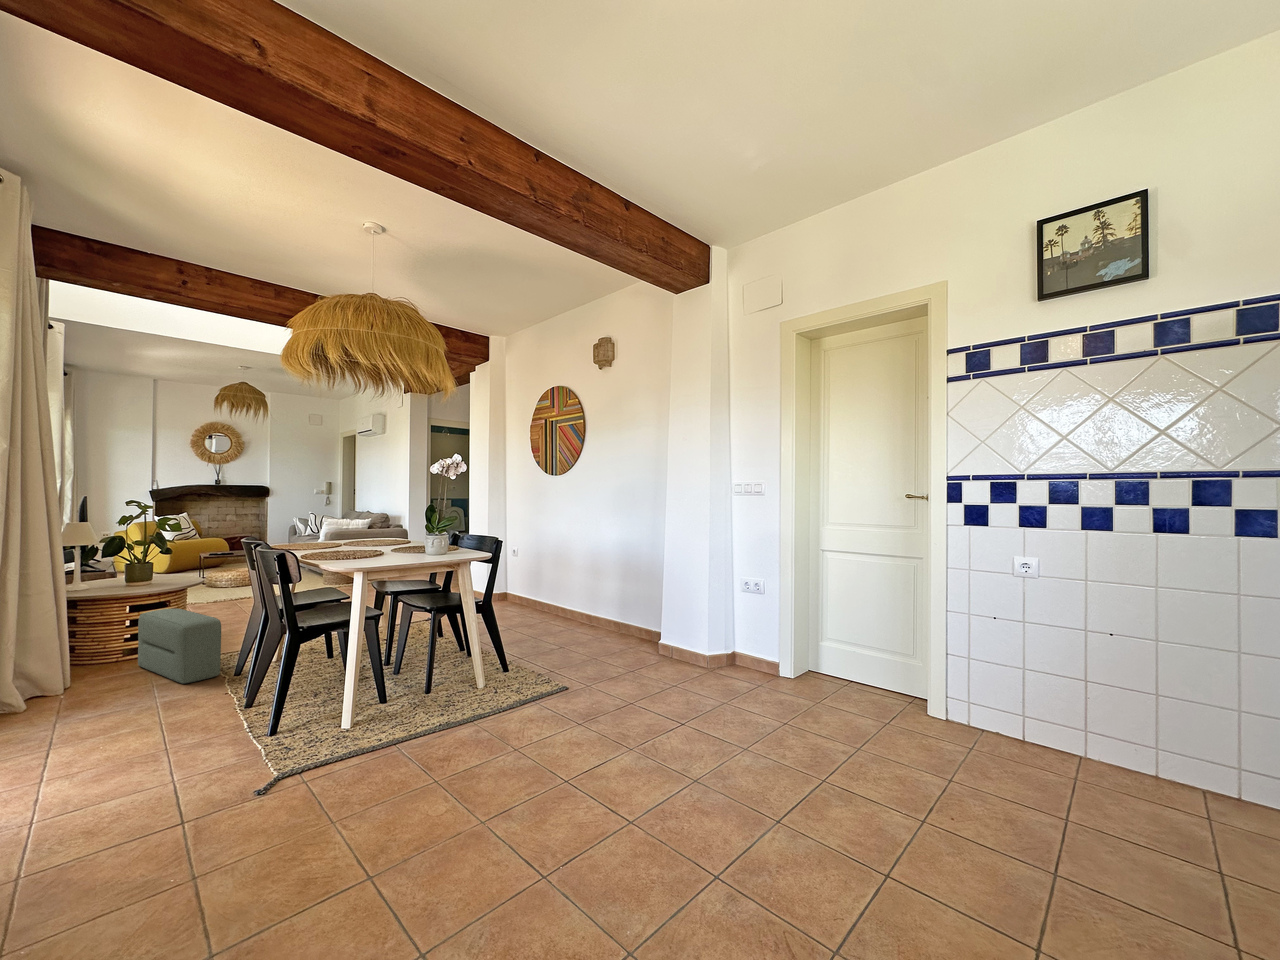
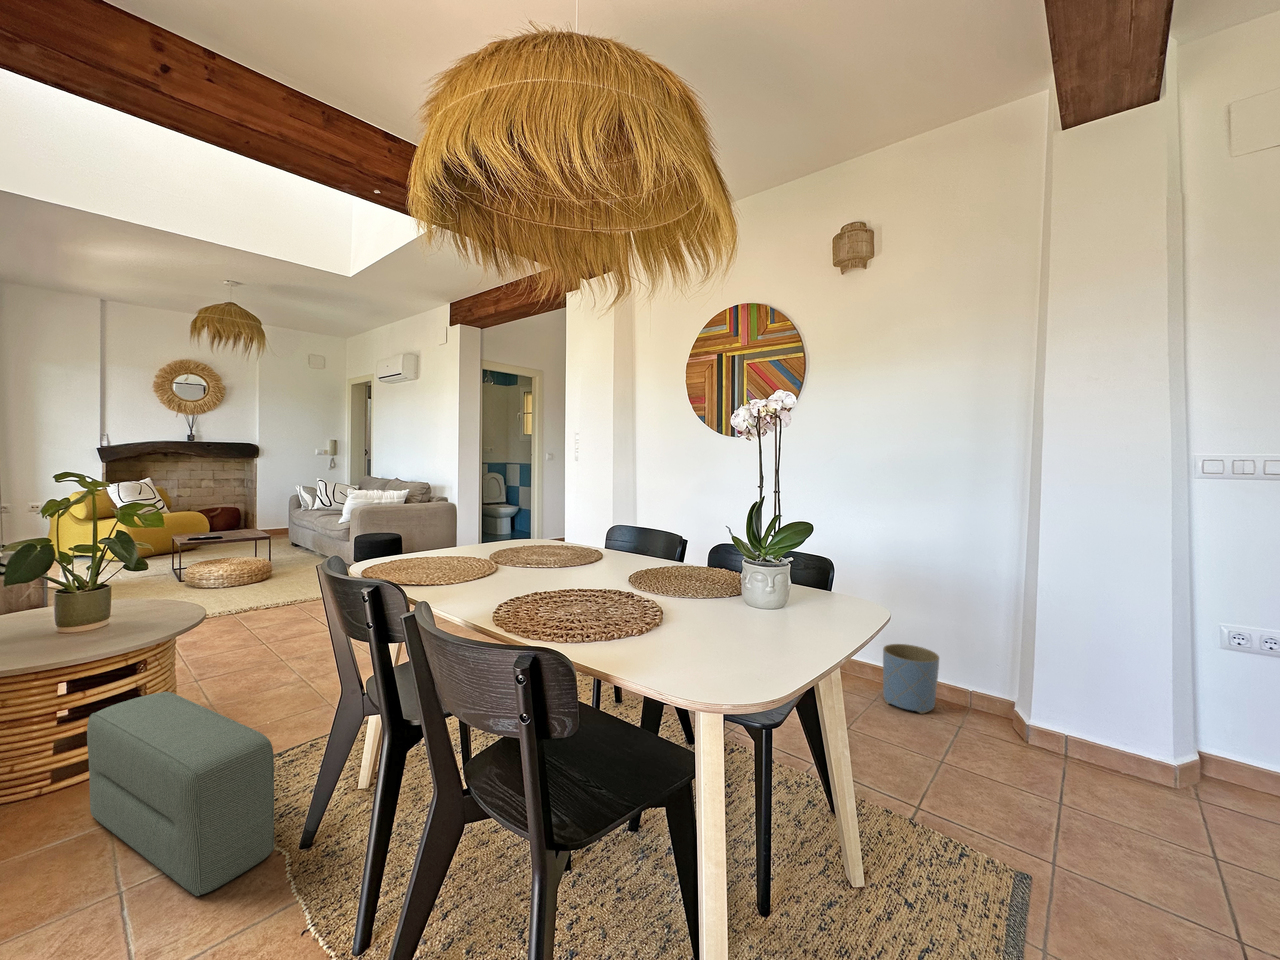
planter: none [605,602,636,641] -> present [883,644,939,714]

